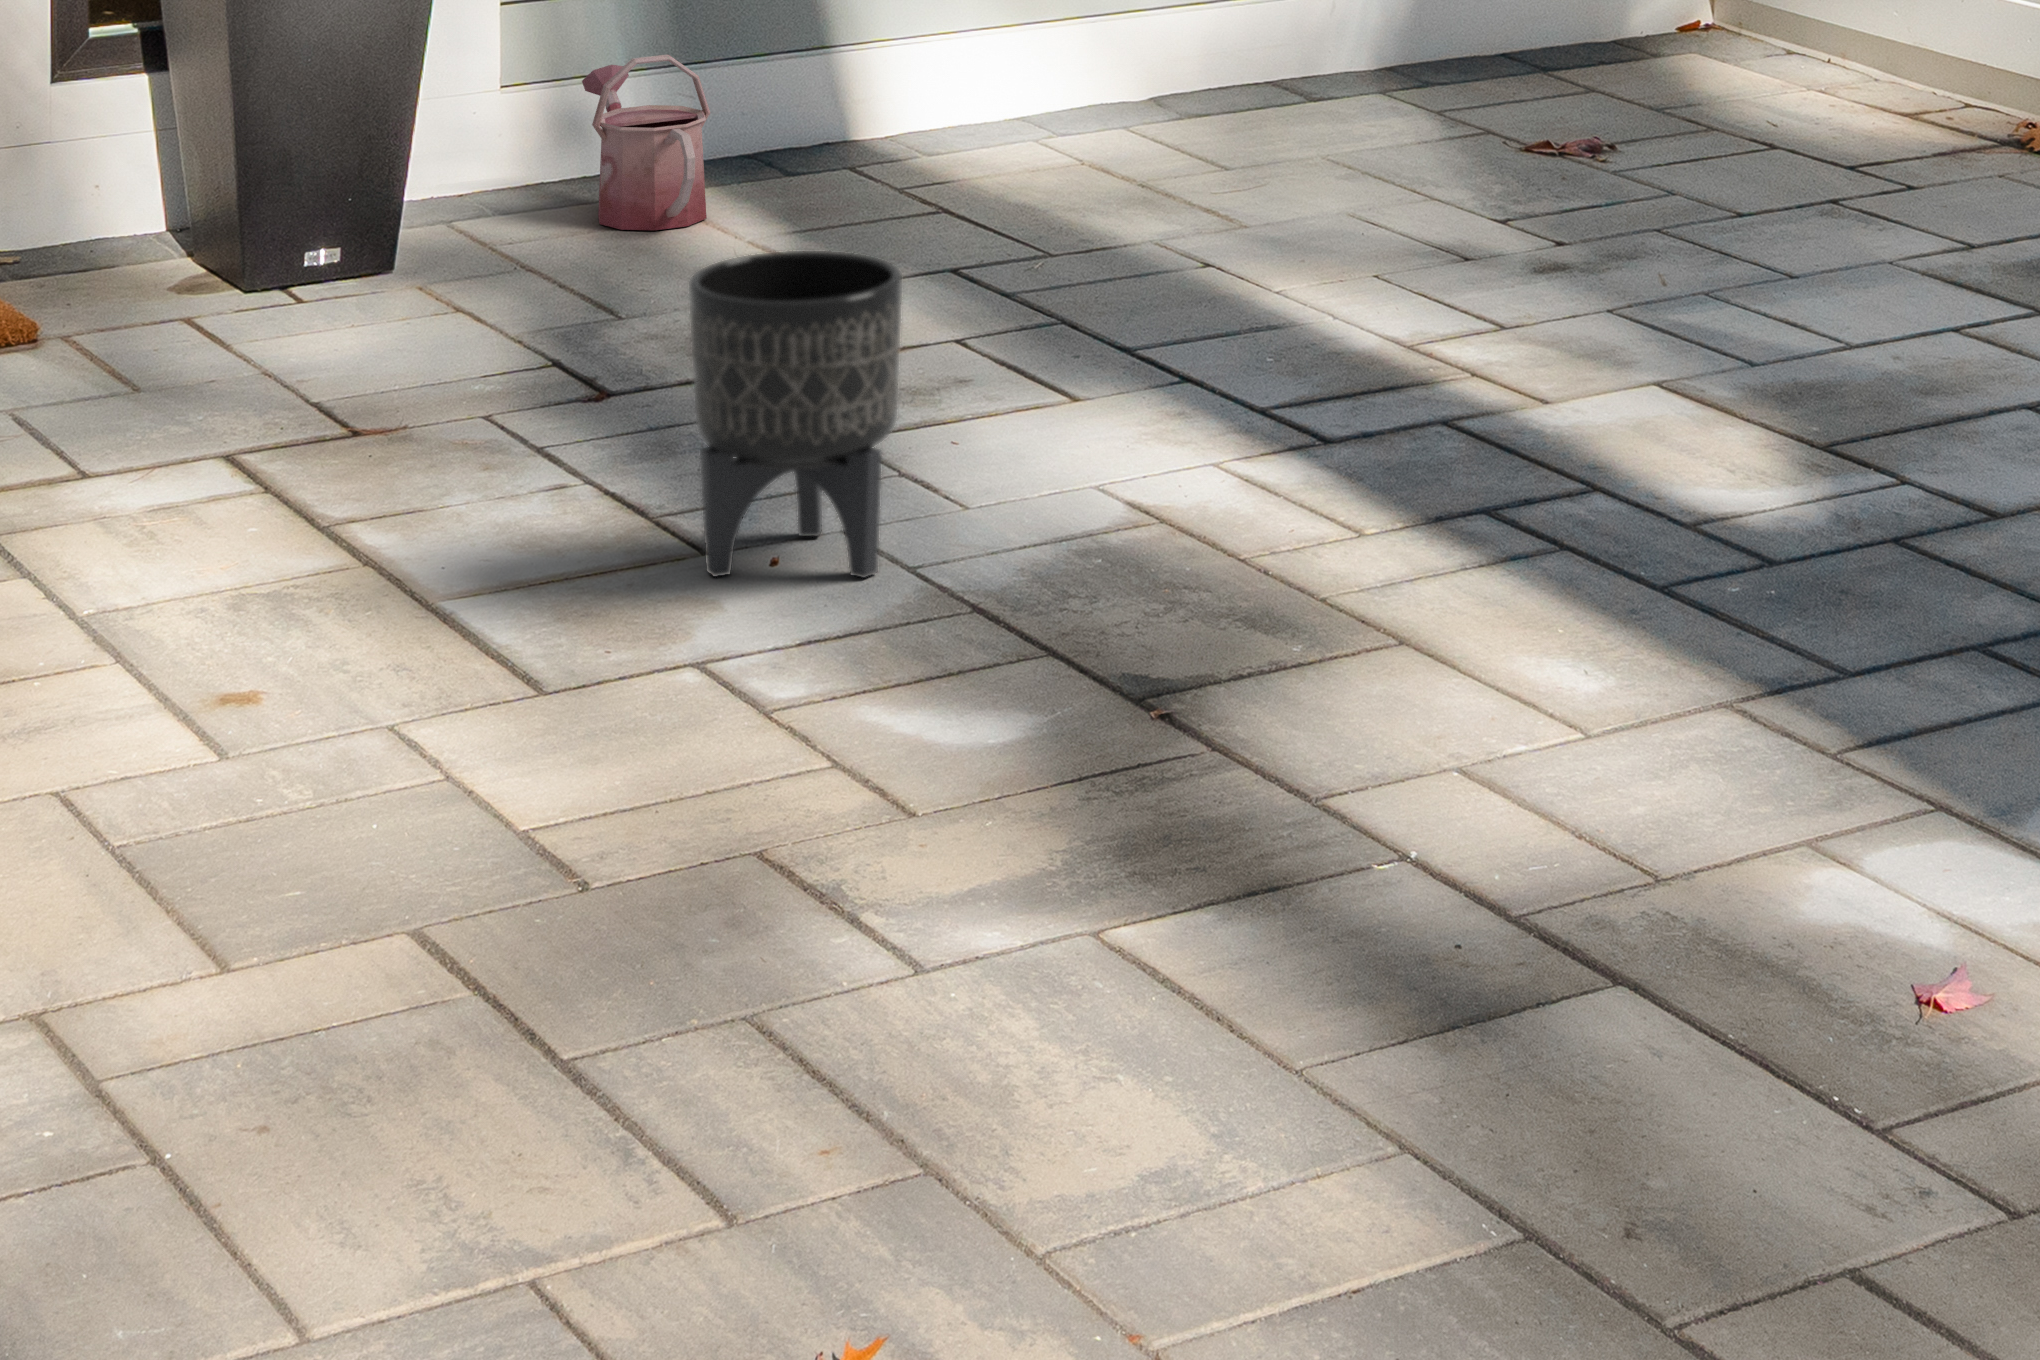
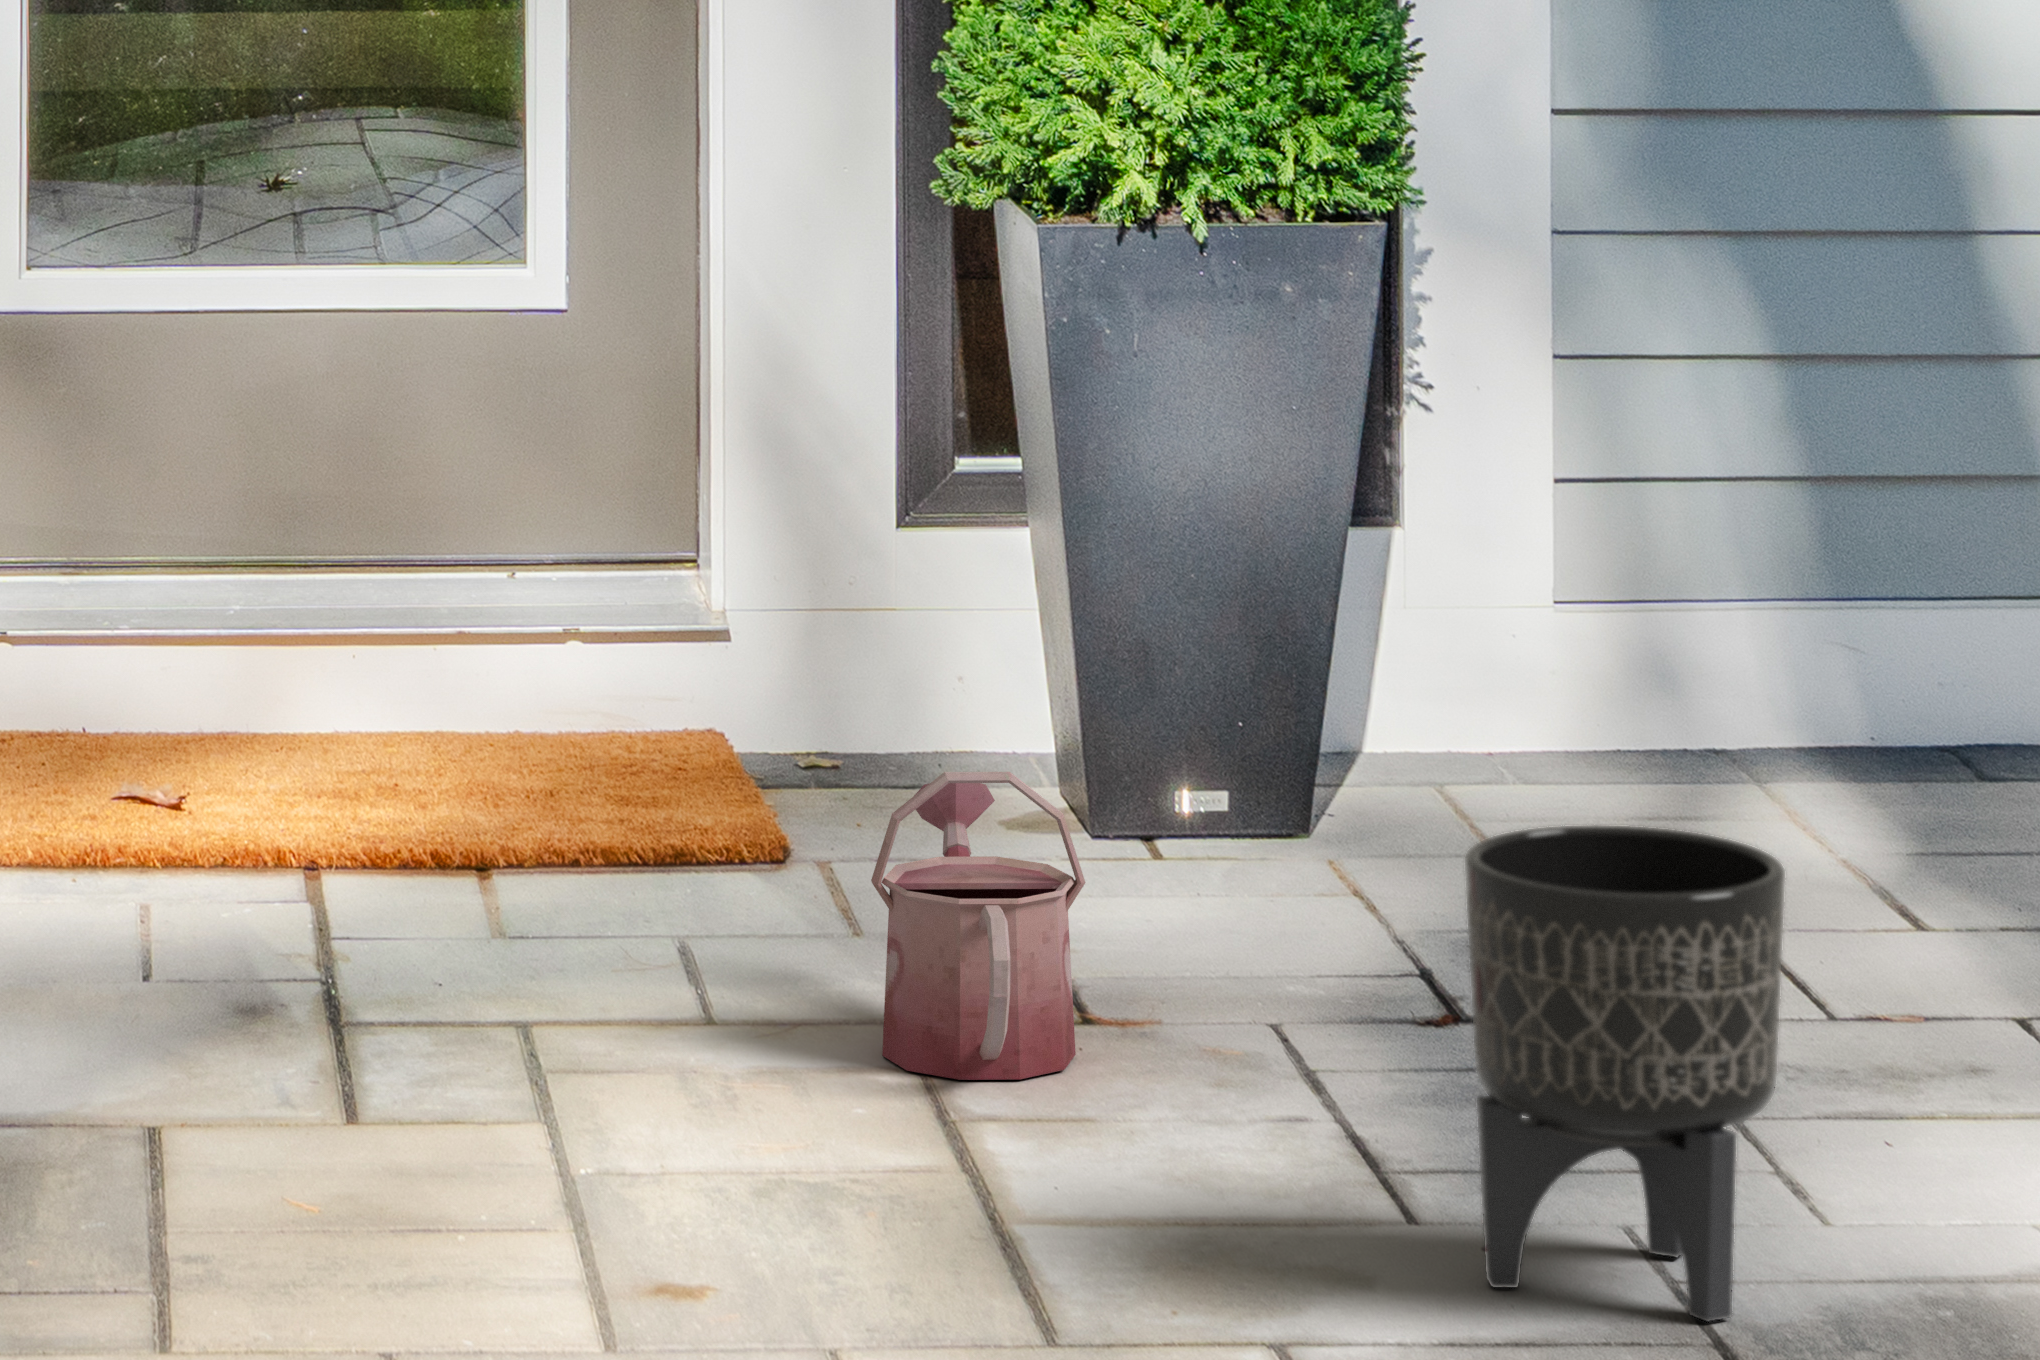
watering can: present [582,55,710,230] -> present [871,772,1086,1080]

